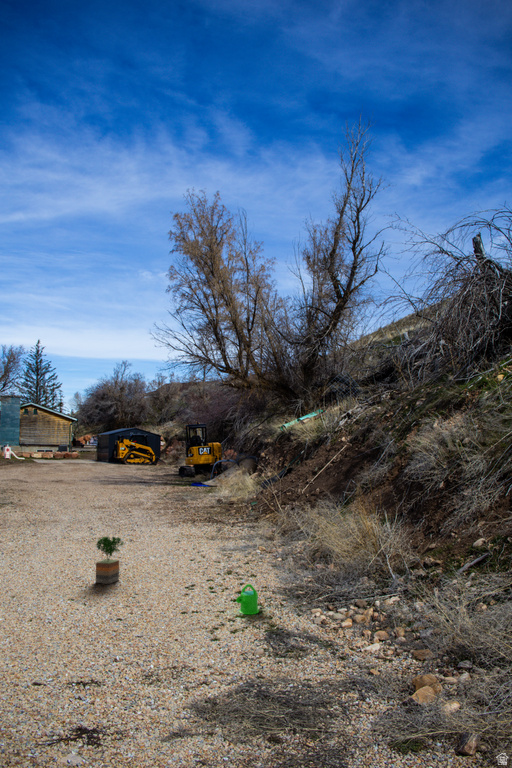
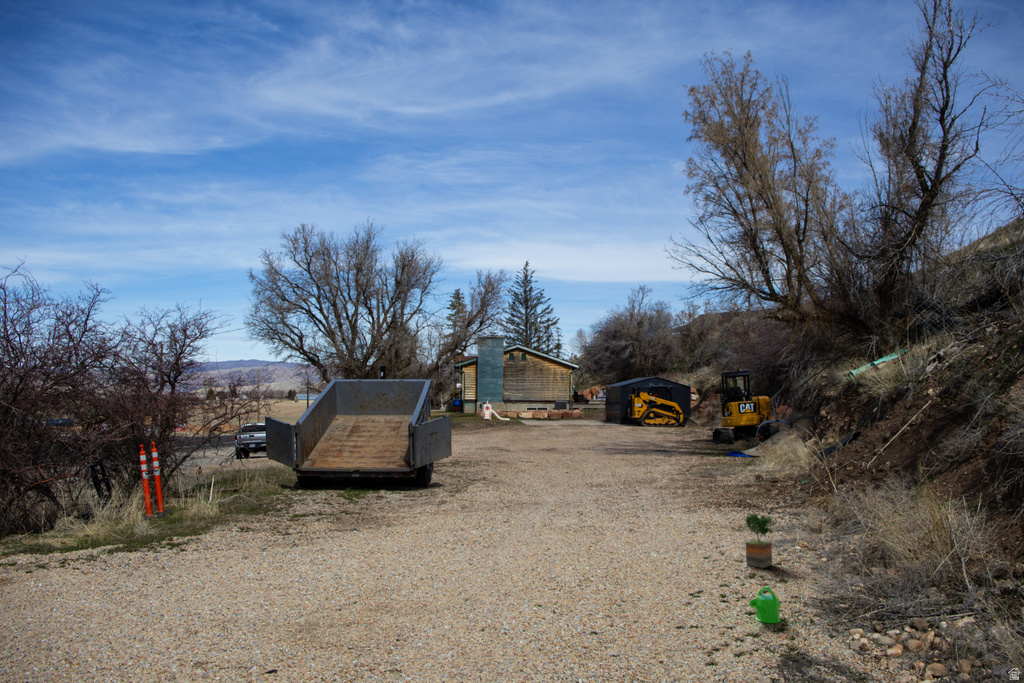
potted tree: present [96,537,124,584] -> present [745,514,777,568]

